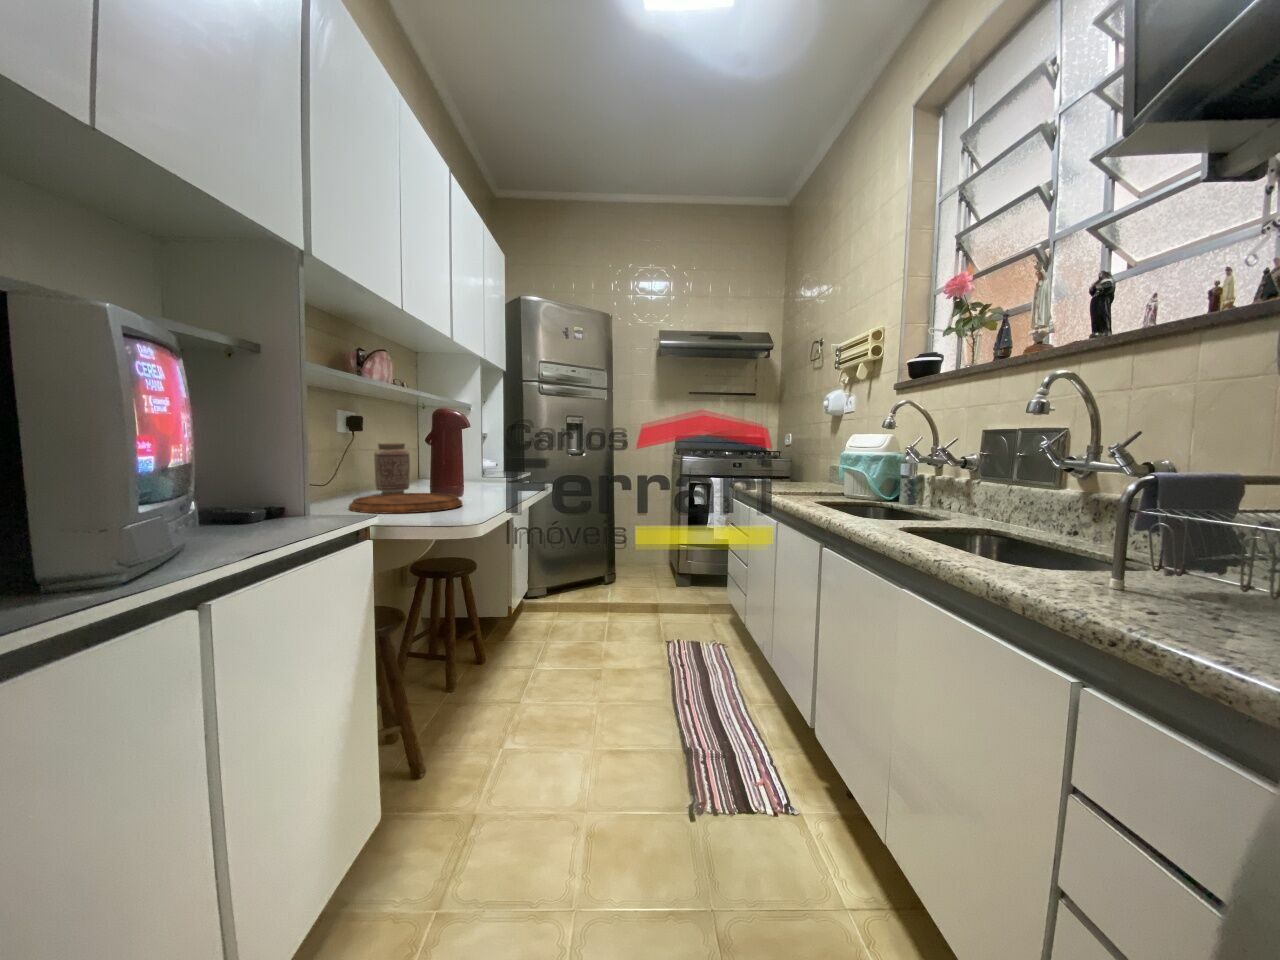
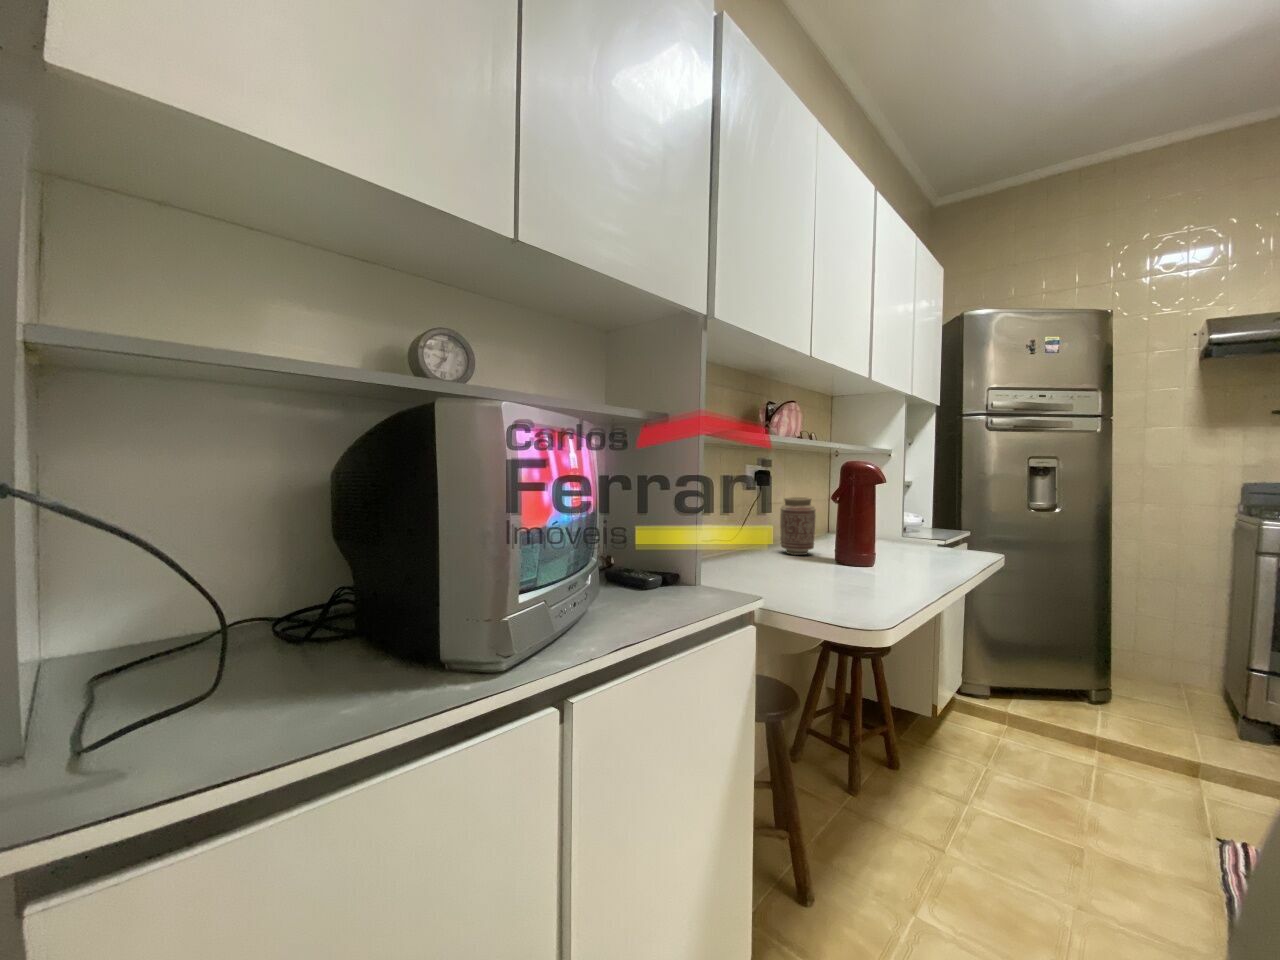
cutting board: present [349,493,462,514] -> none [751,555,872,586]

